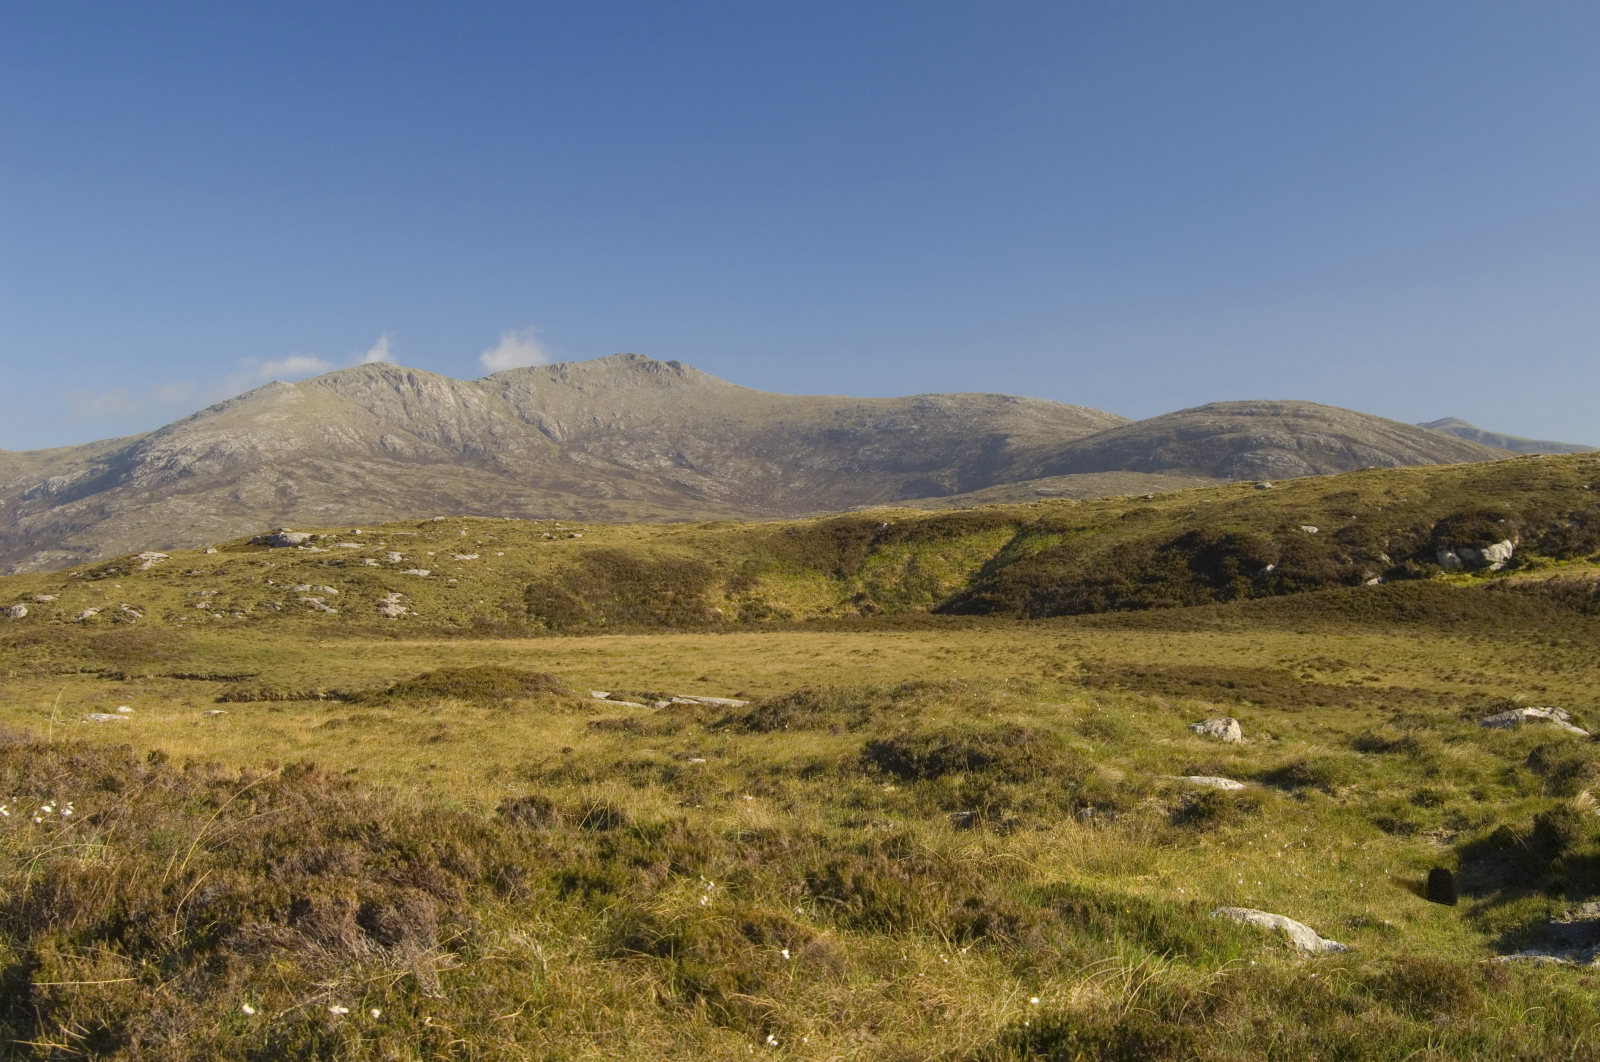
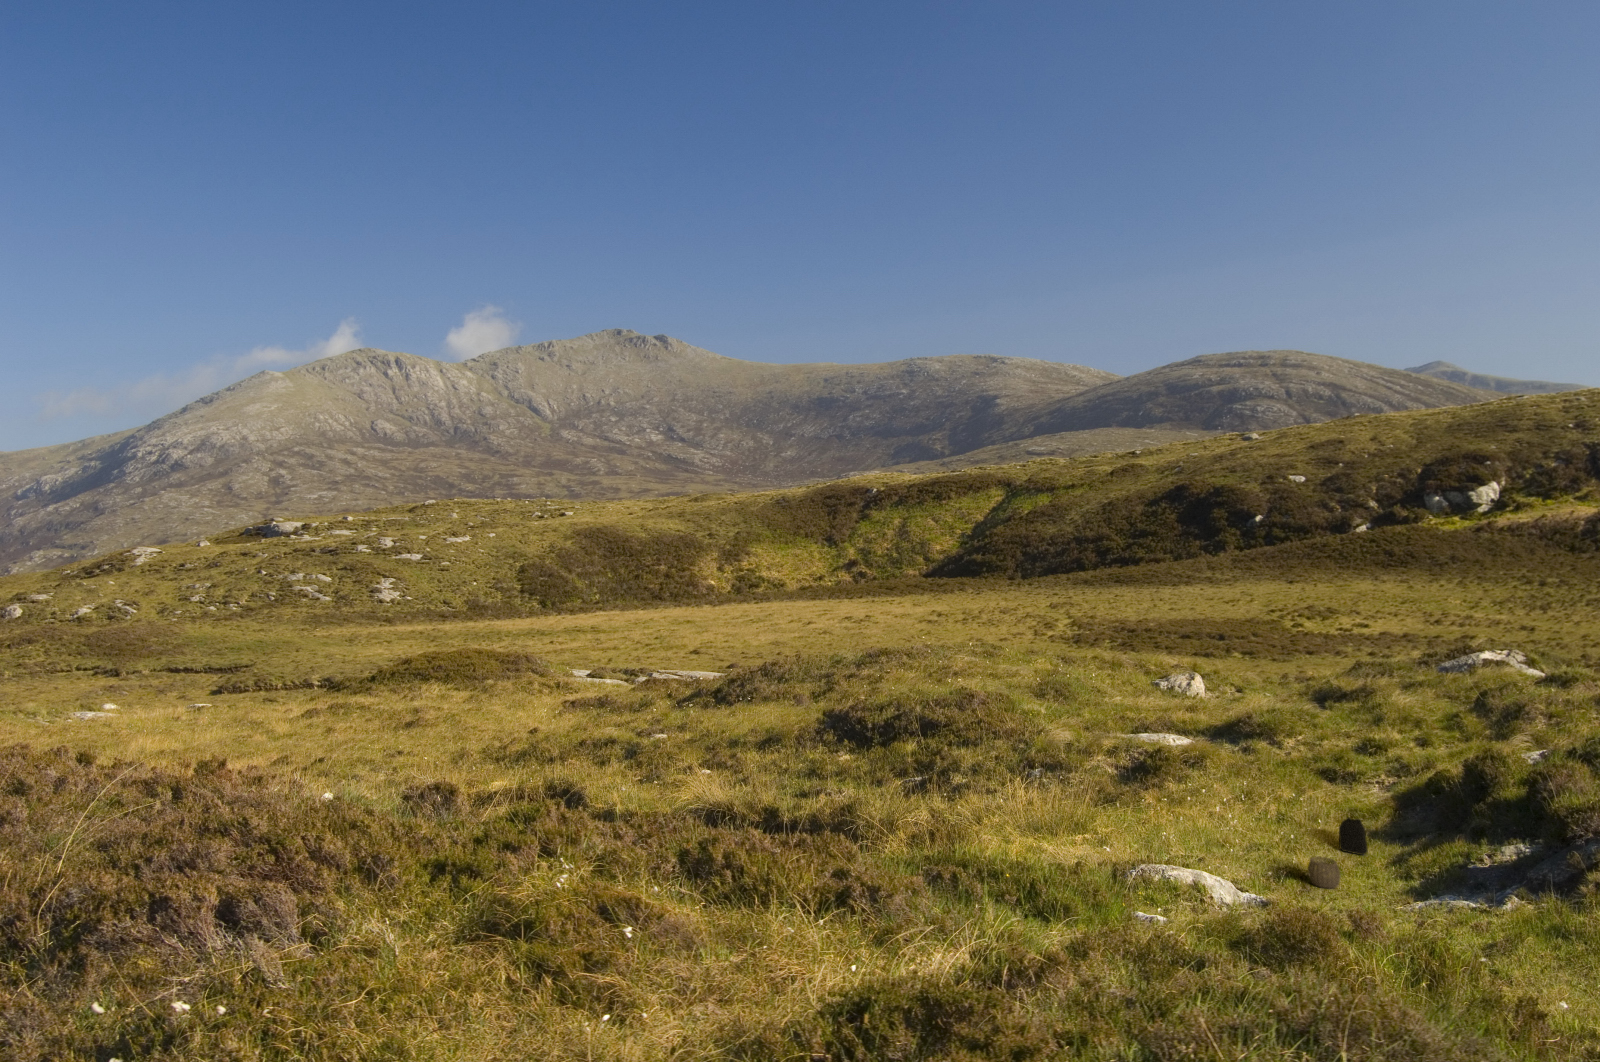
woven basket: none [1406,905,1442,938] -> present [1308,857,1340,888]

